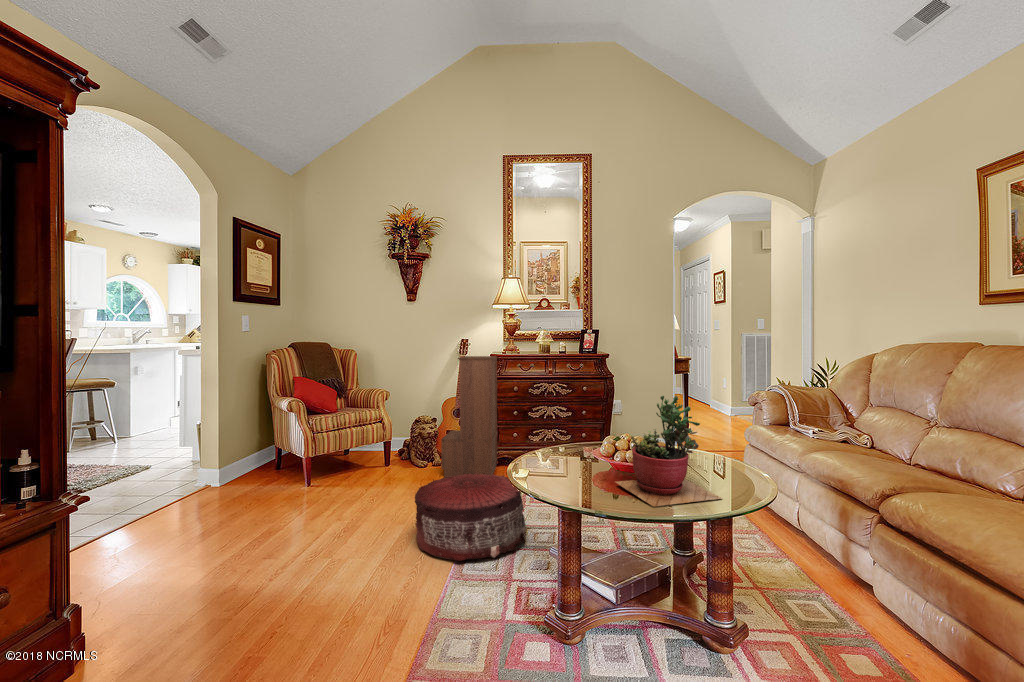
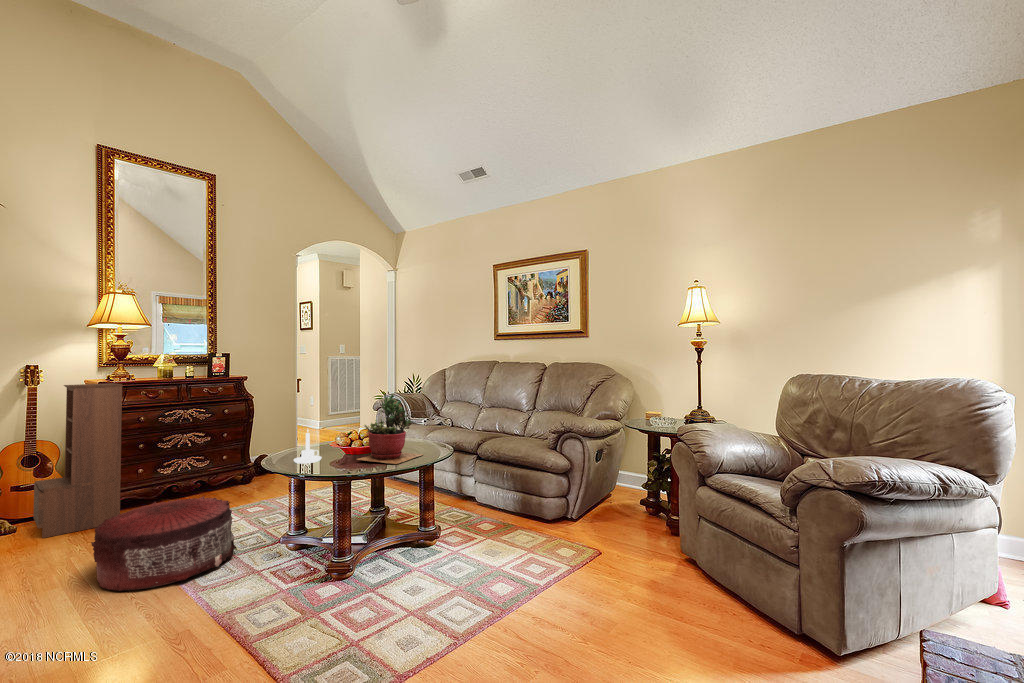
candle holder: none [555,427,588,472] -> present [294,429,322,464]

